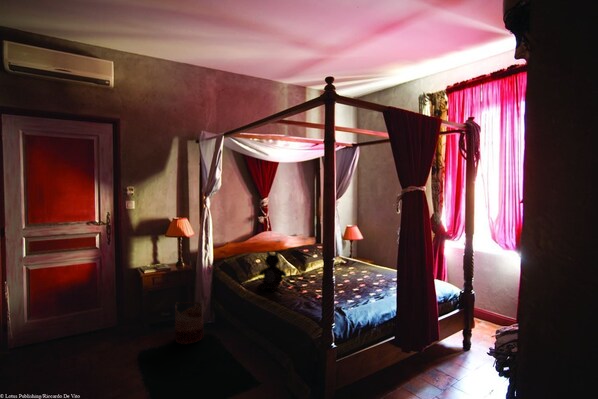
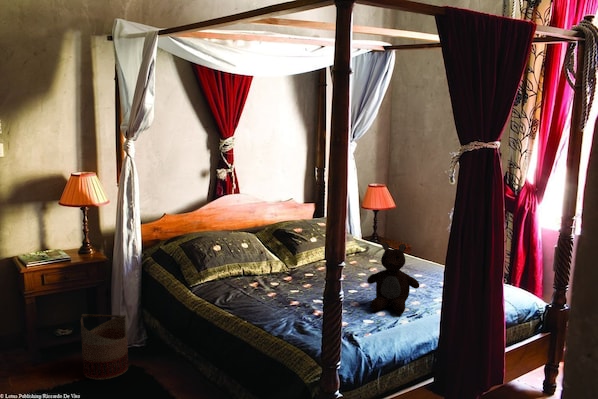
teddy bear: present [257,251,287,291] -> present [367,243,419,314]

